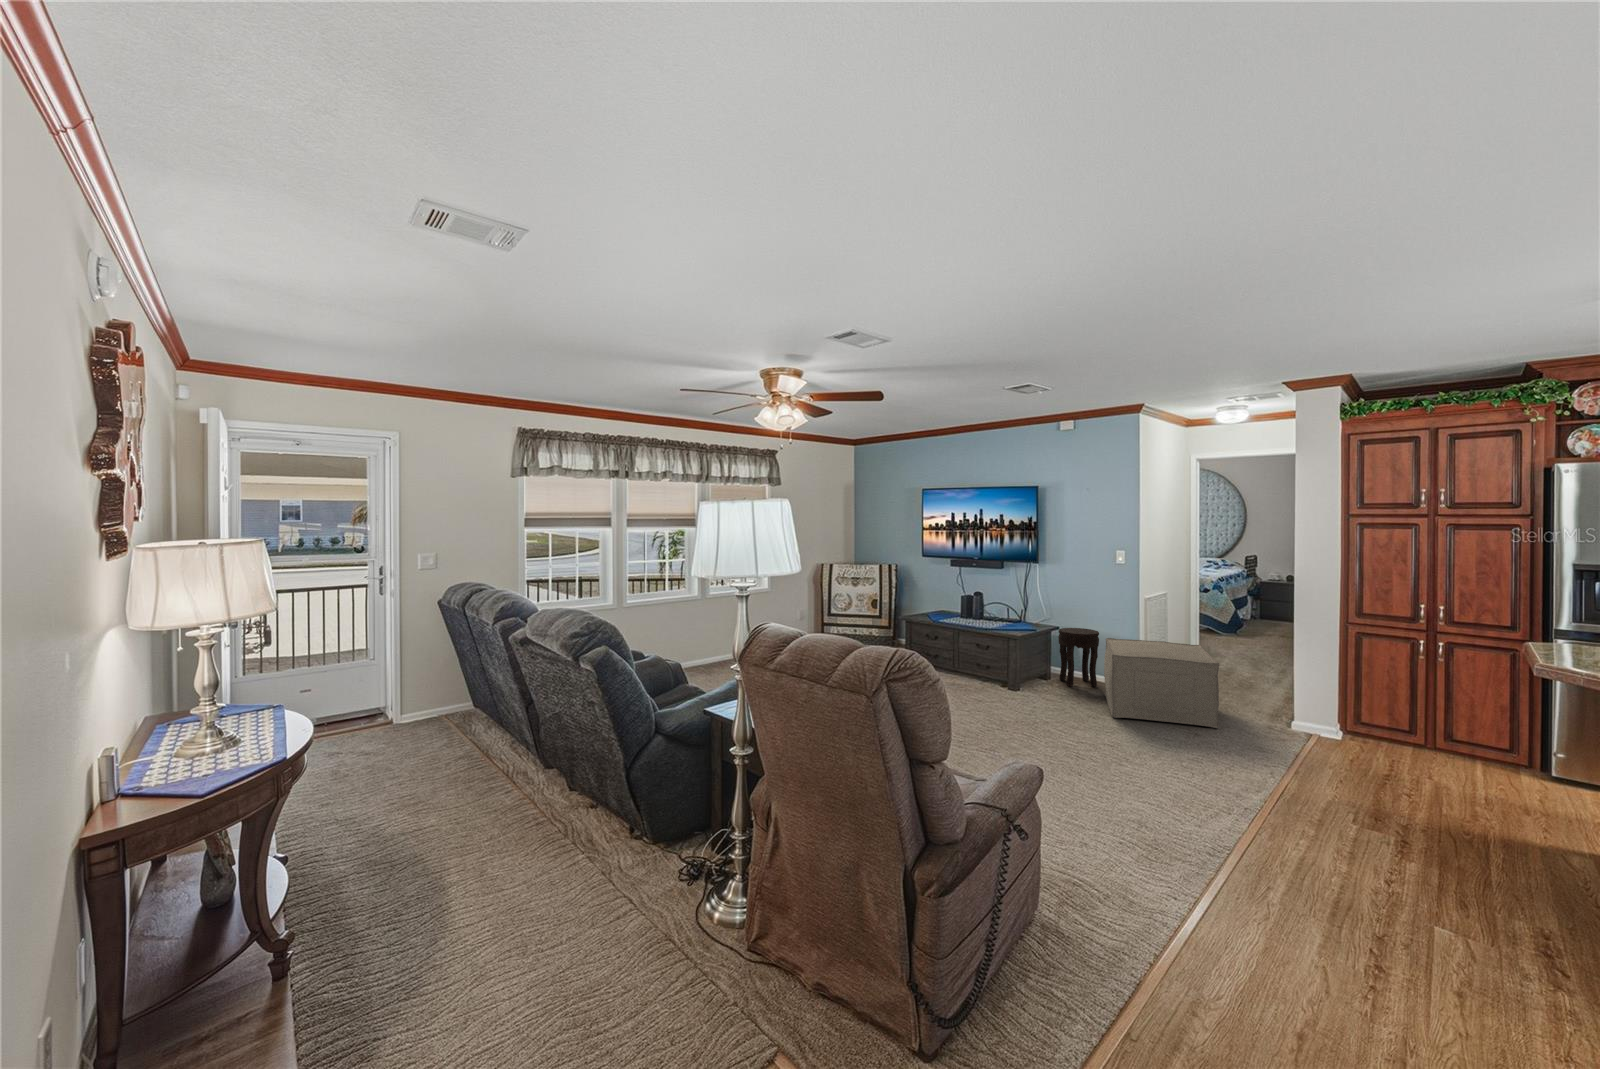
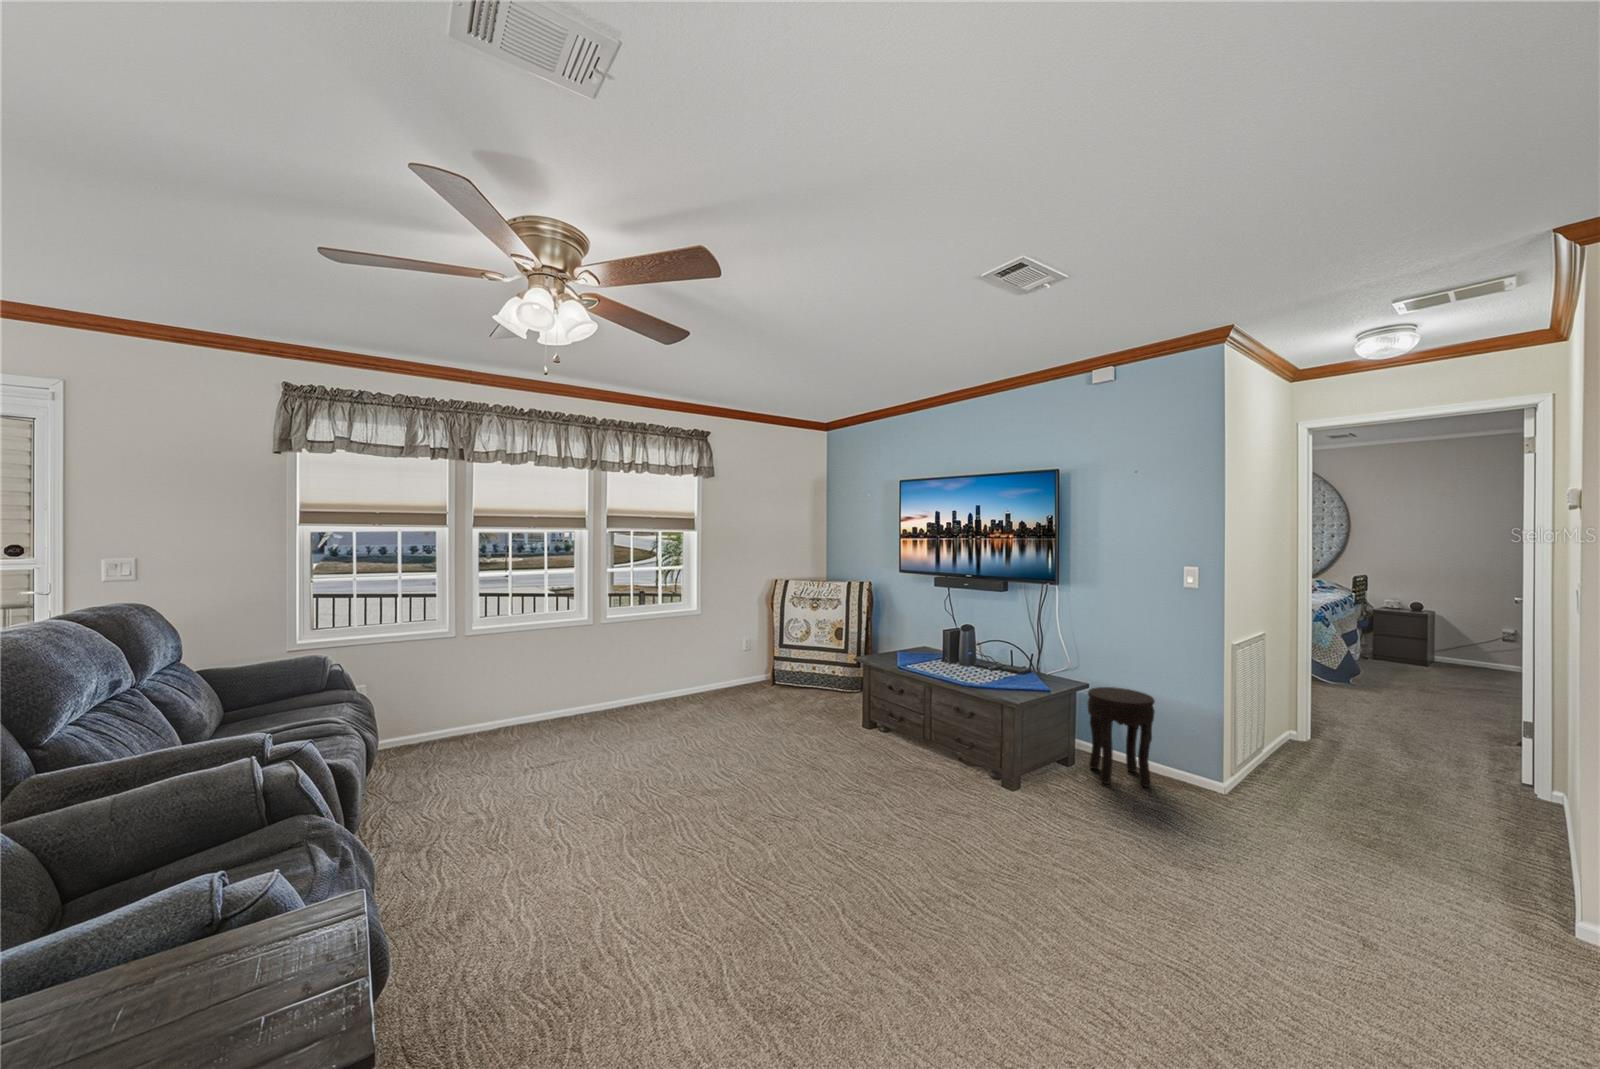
ottoman: present [1104,638,1219,728] -> none [1164,715,1411,931]

